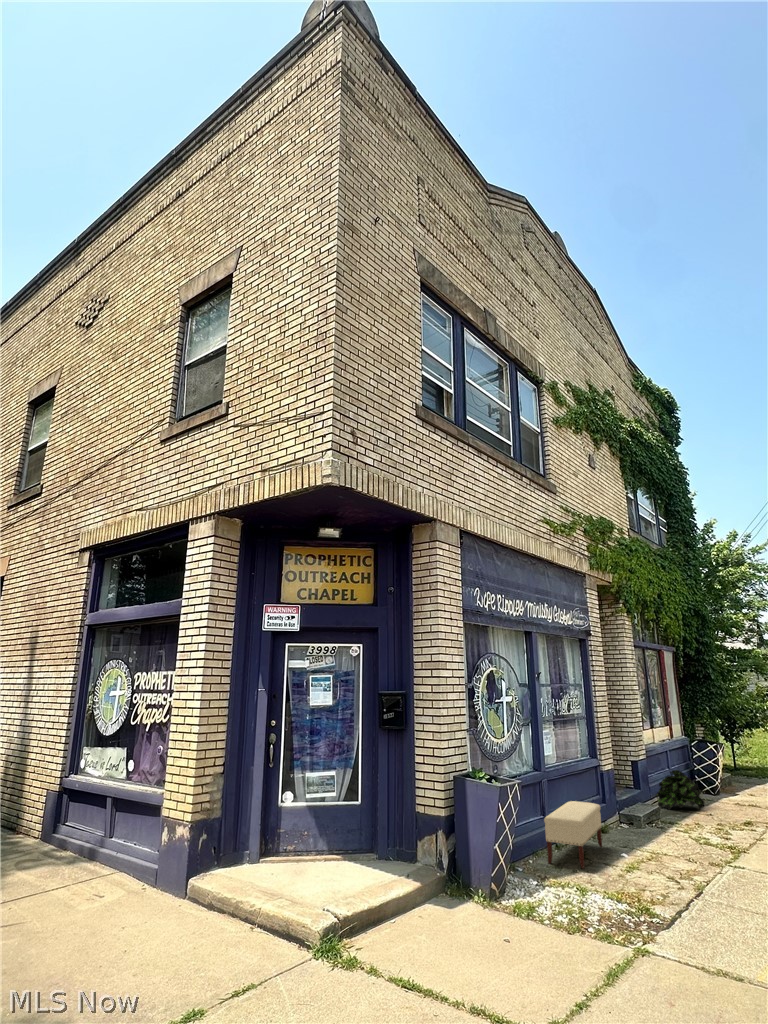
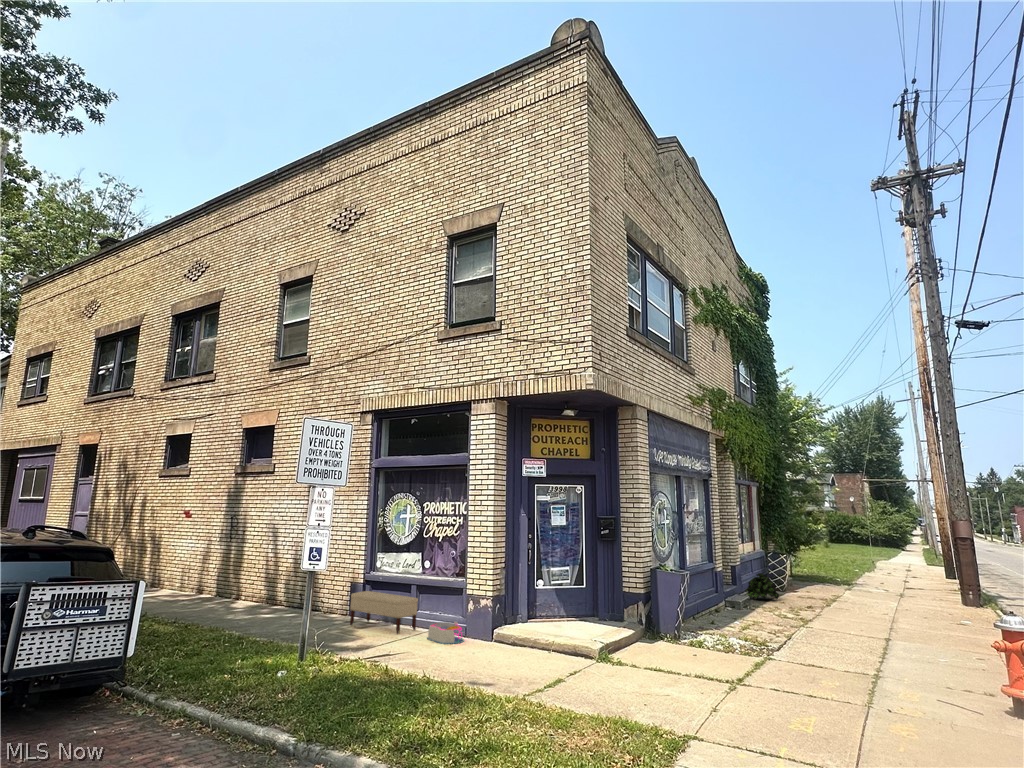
bench: present [544,801,602,869] -> present [350,591,418,634]
storage bin: none [99,861,152,903] -> present [427,622,464,644]

